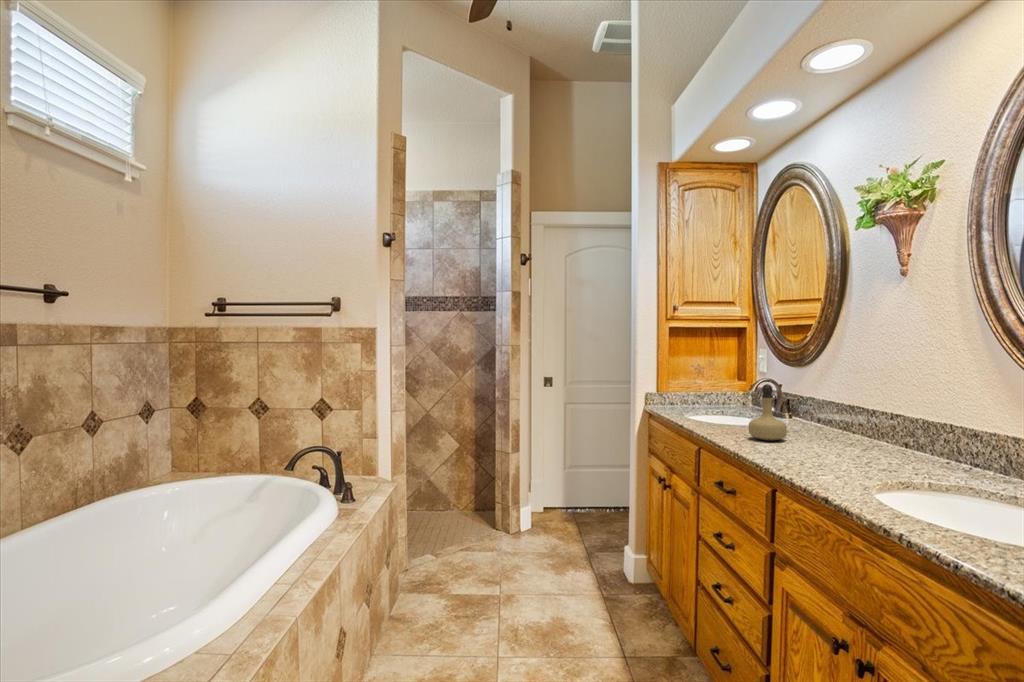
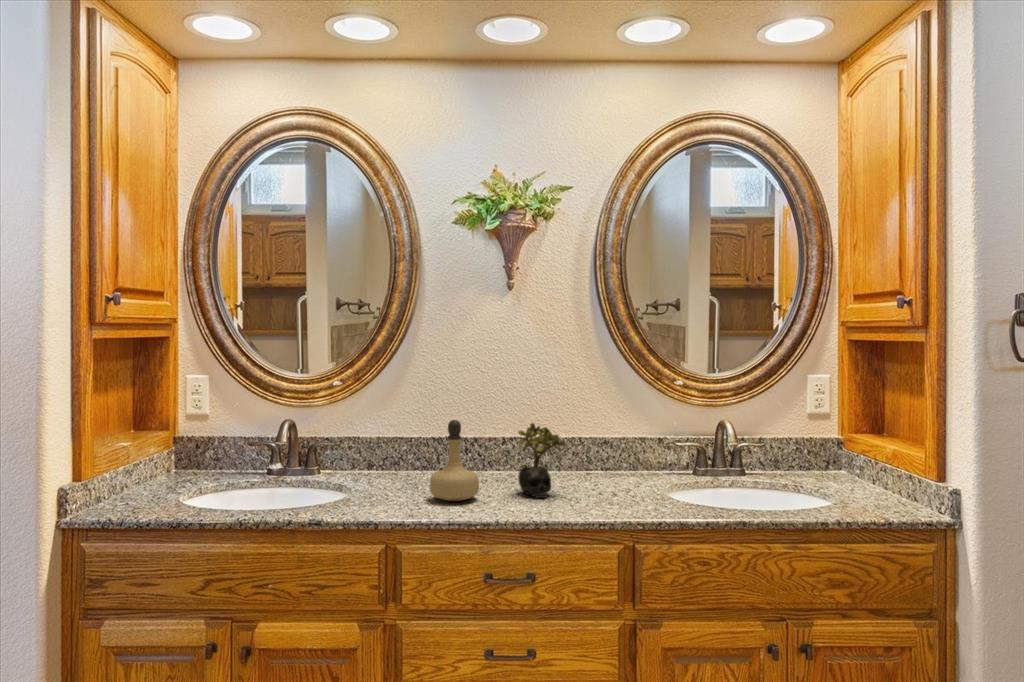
succulent plant: none [800,395,843,453] -> present [516,423,565,498]

